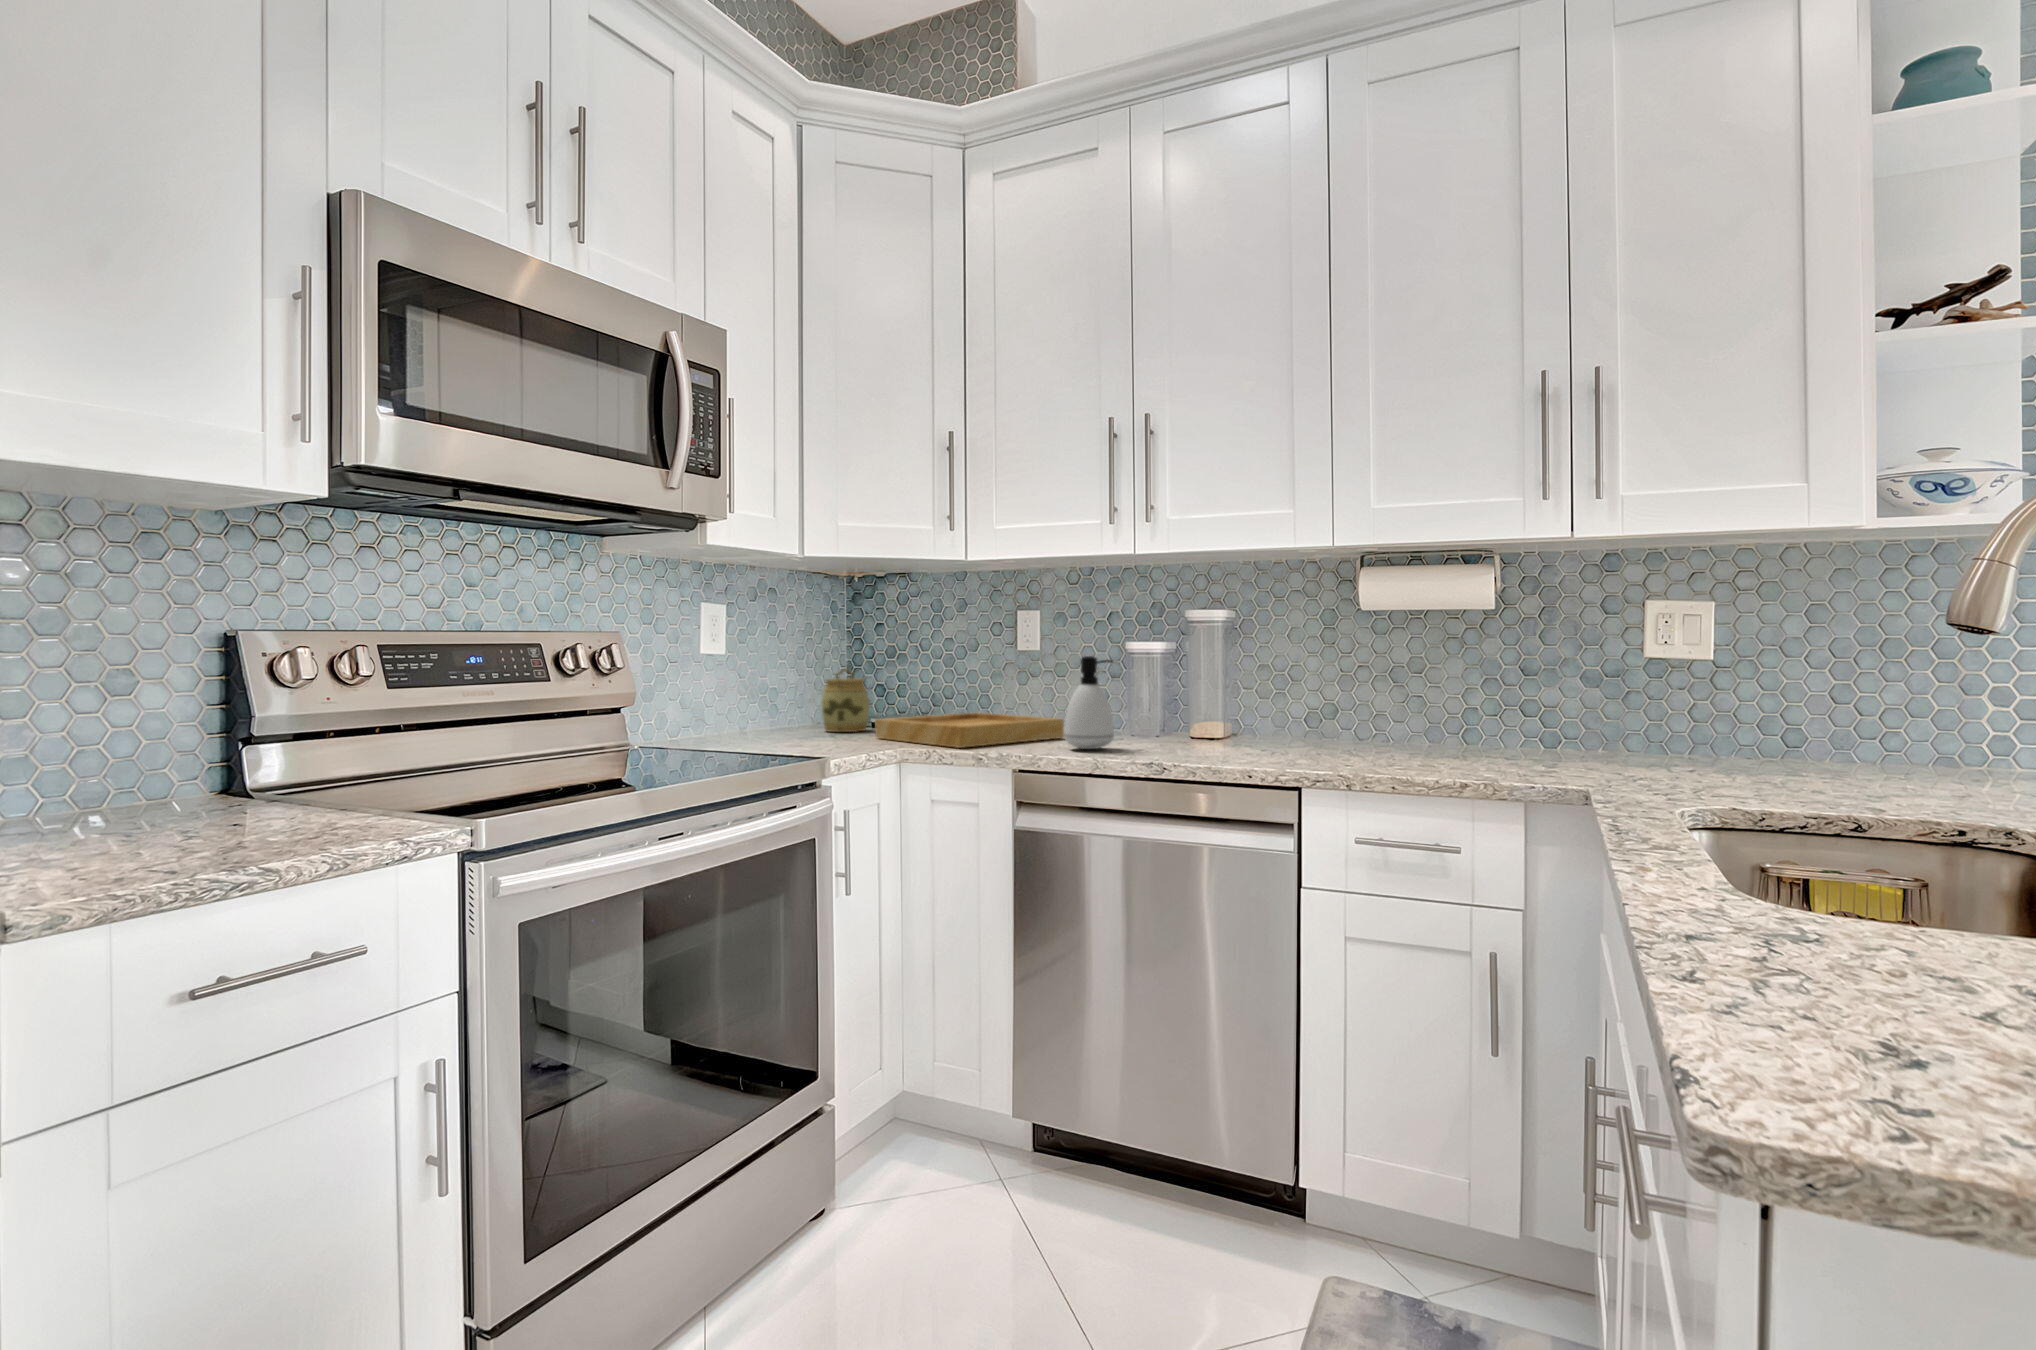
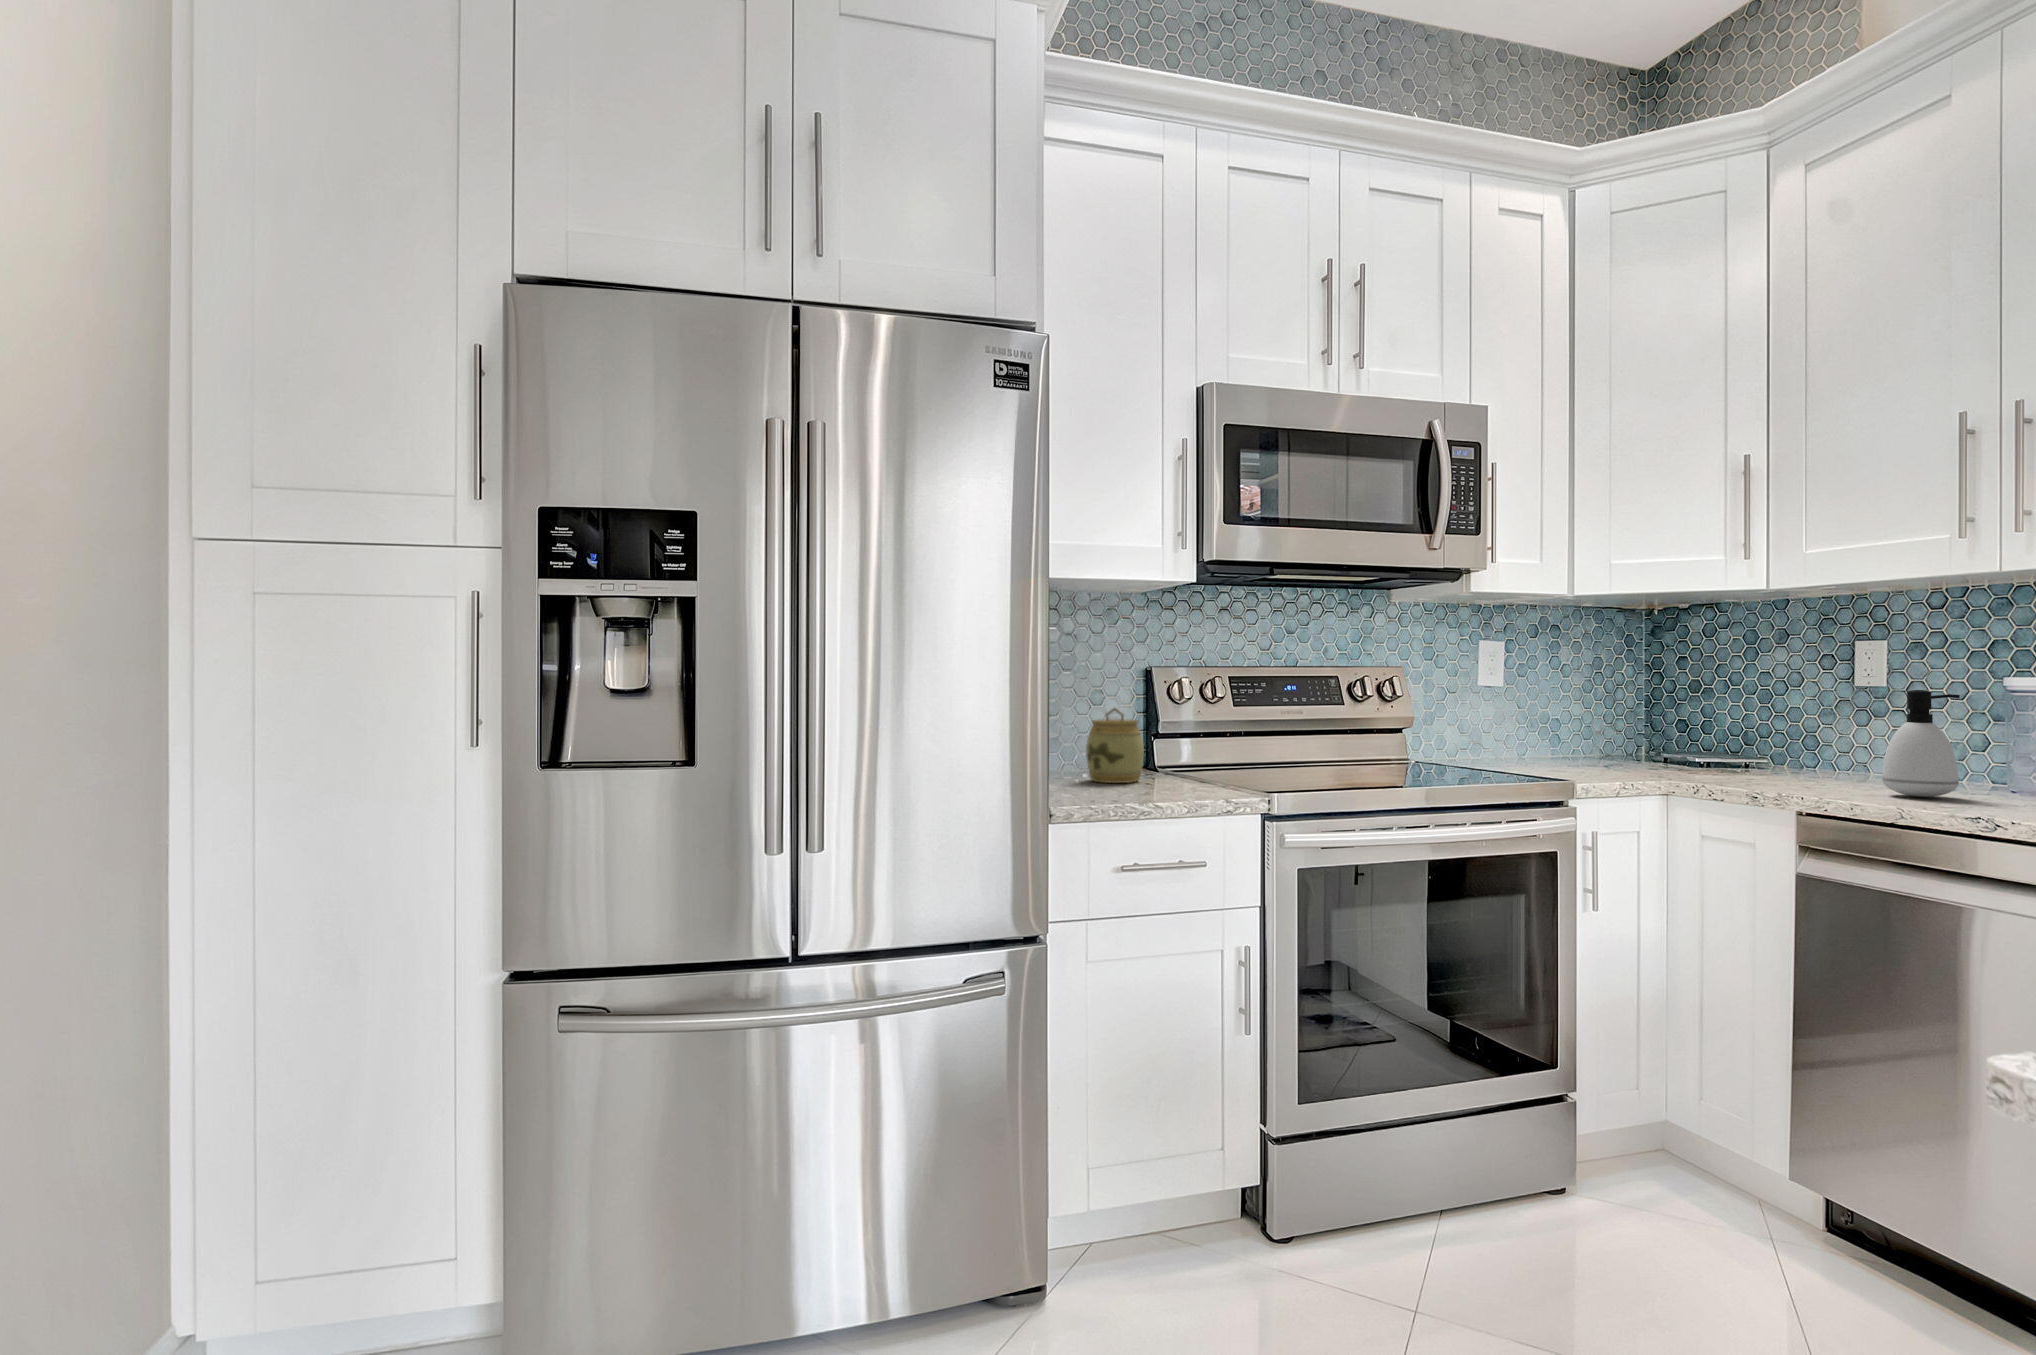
jar: present [821,669,869,732] -> present [1086,708,1144,783]
tray: present [875,713,1064,748] -> none [1658,750,1906,784]

